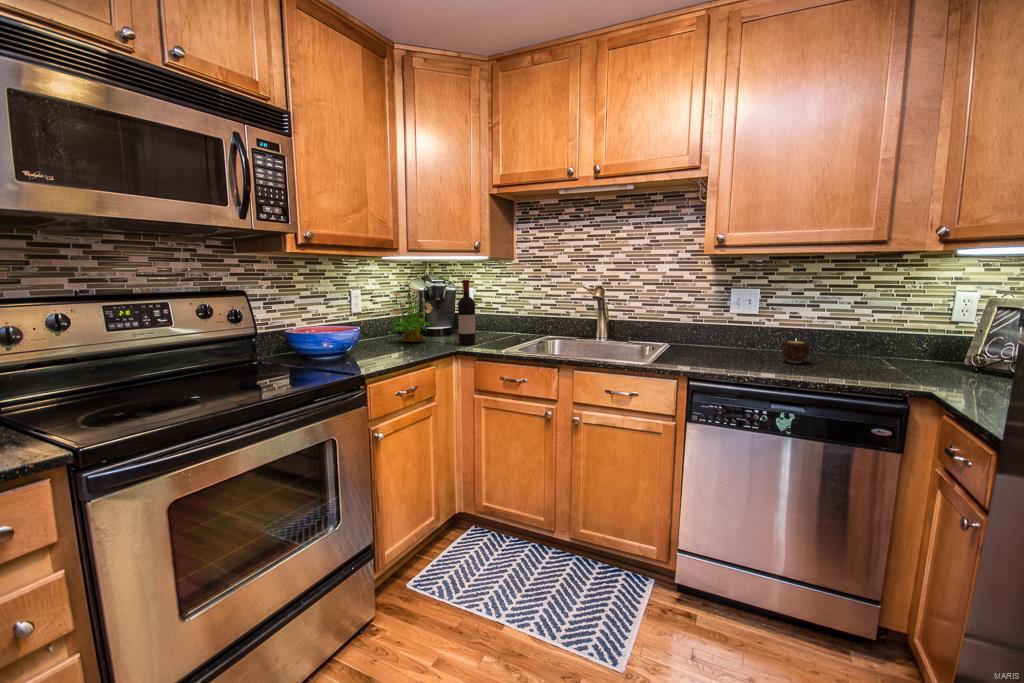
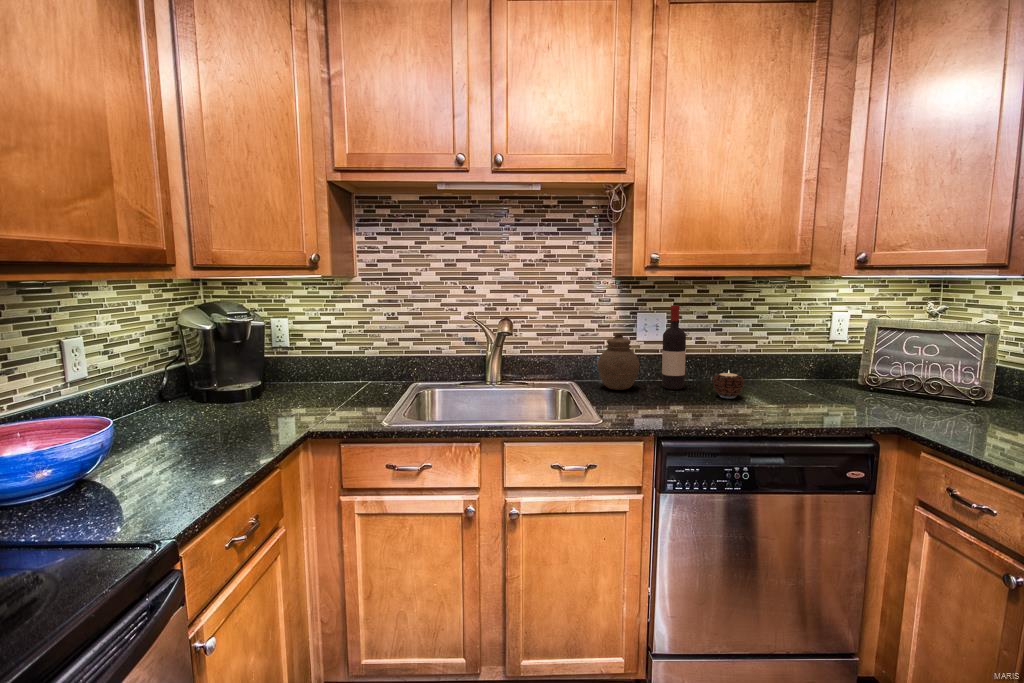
wine bottle: present [458,280,476,345] -> present [662,305,686,389]
potted plant: present [390,283,433,342] -> none [152,321,241,423]
jar: none [683,304,720,351] -> present [598,334,639,390]

